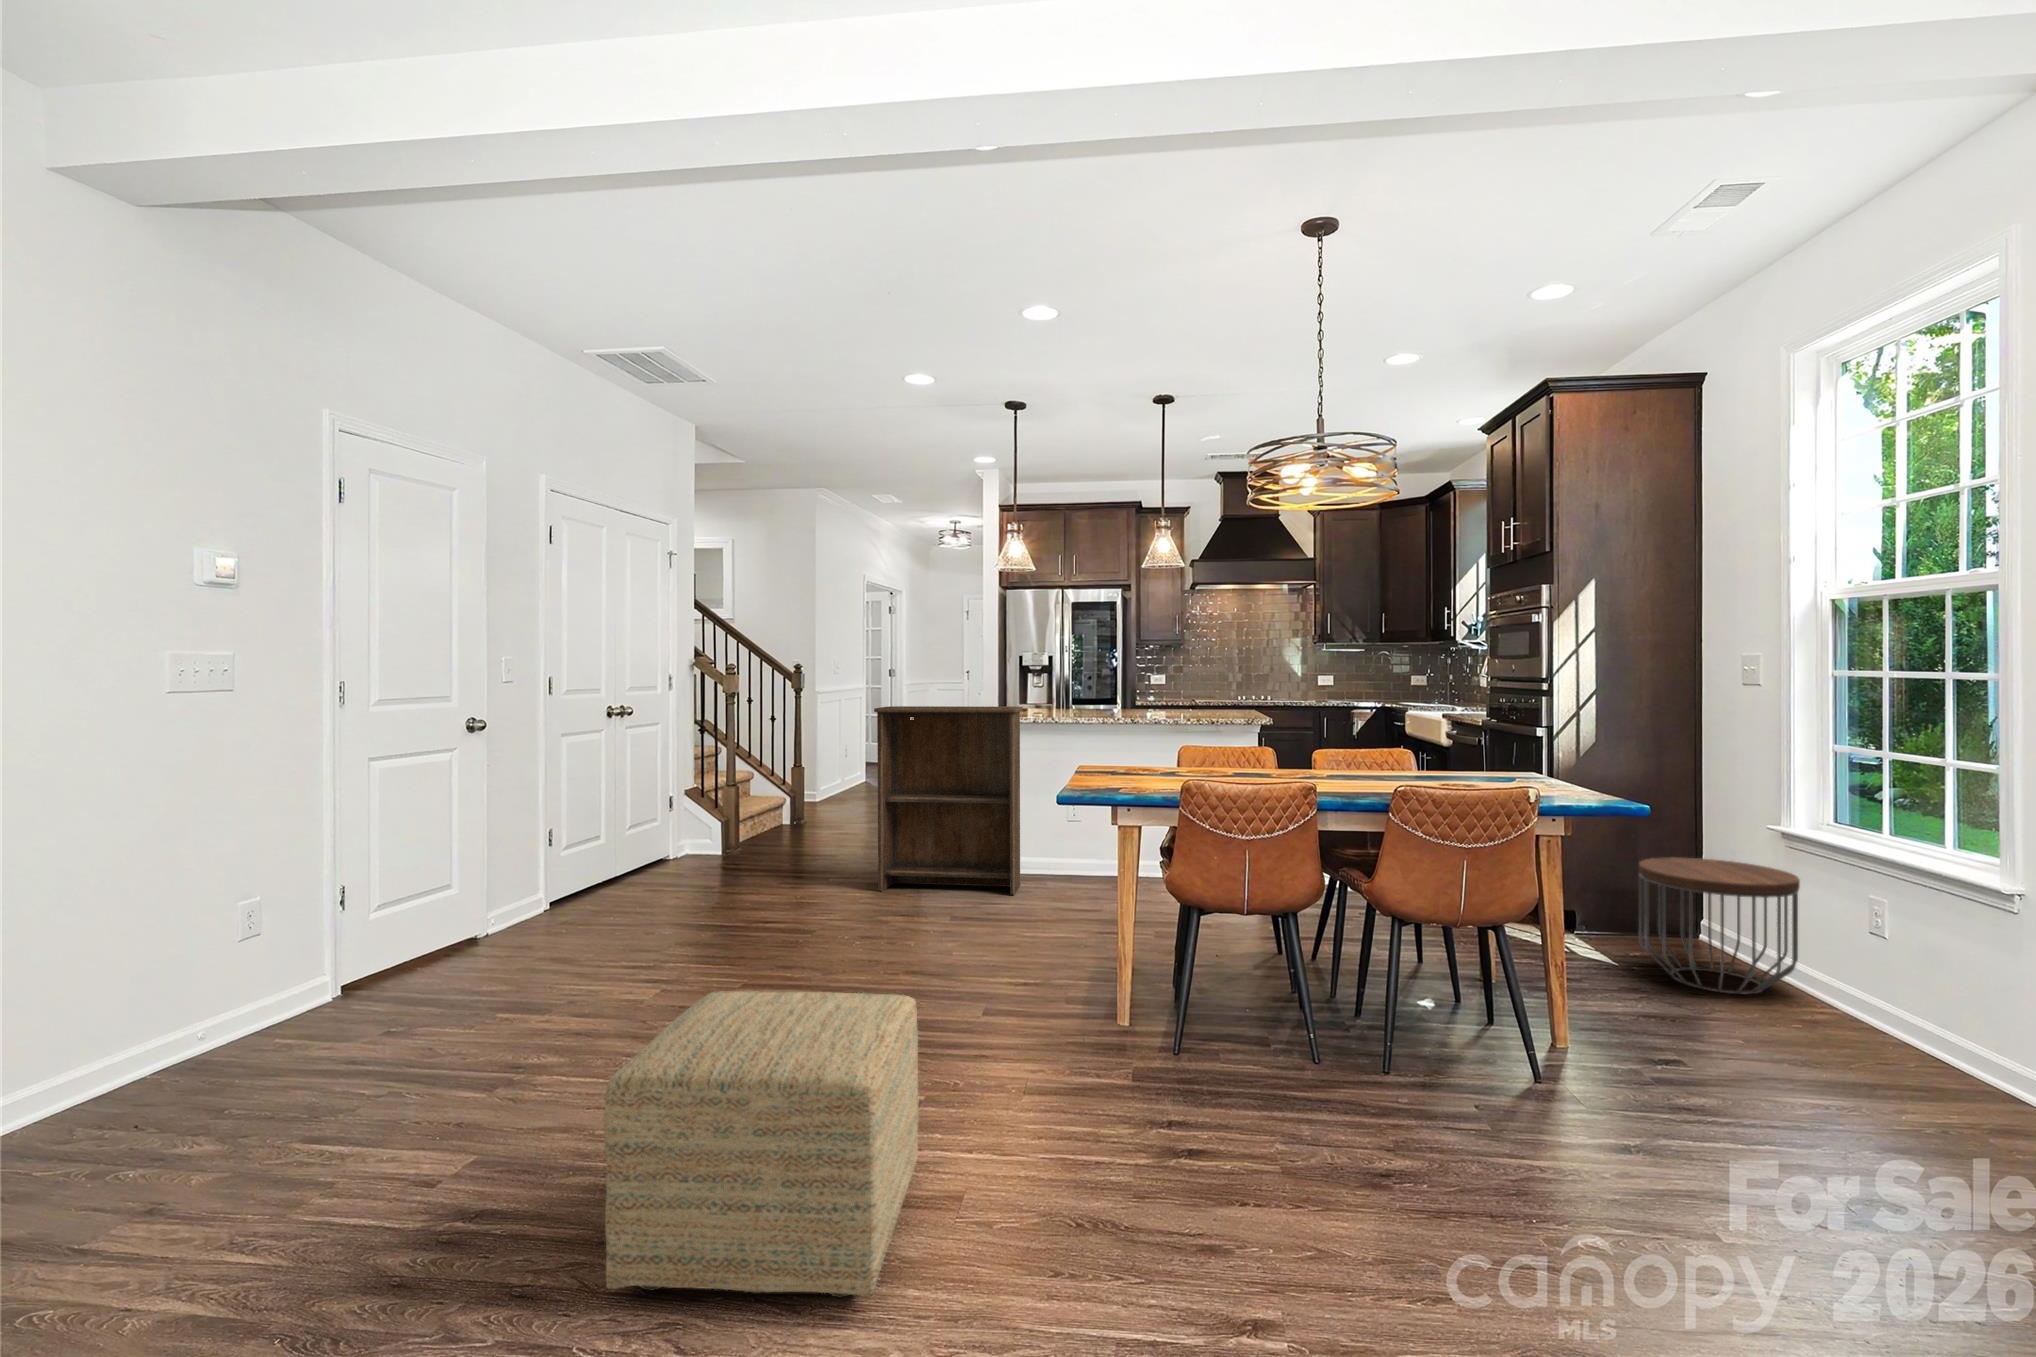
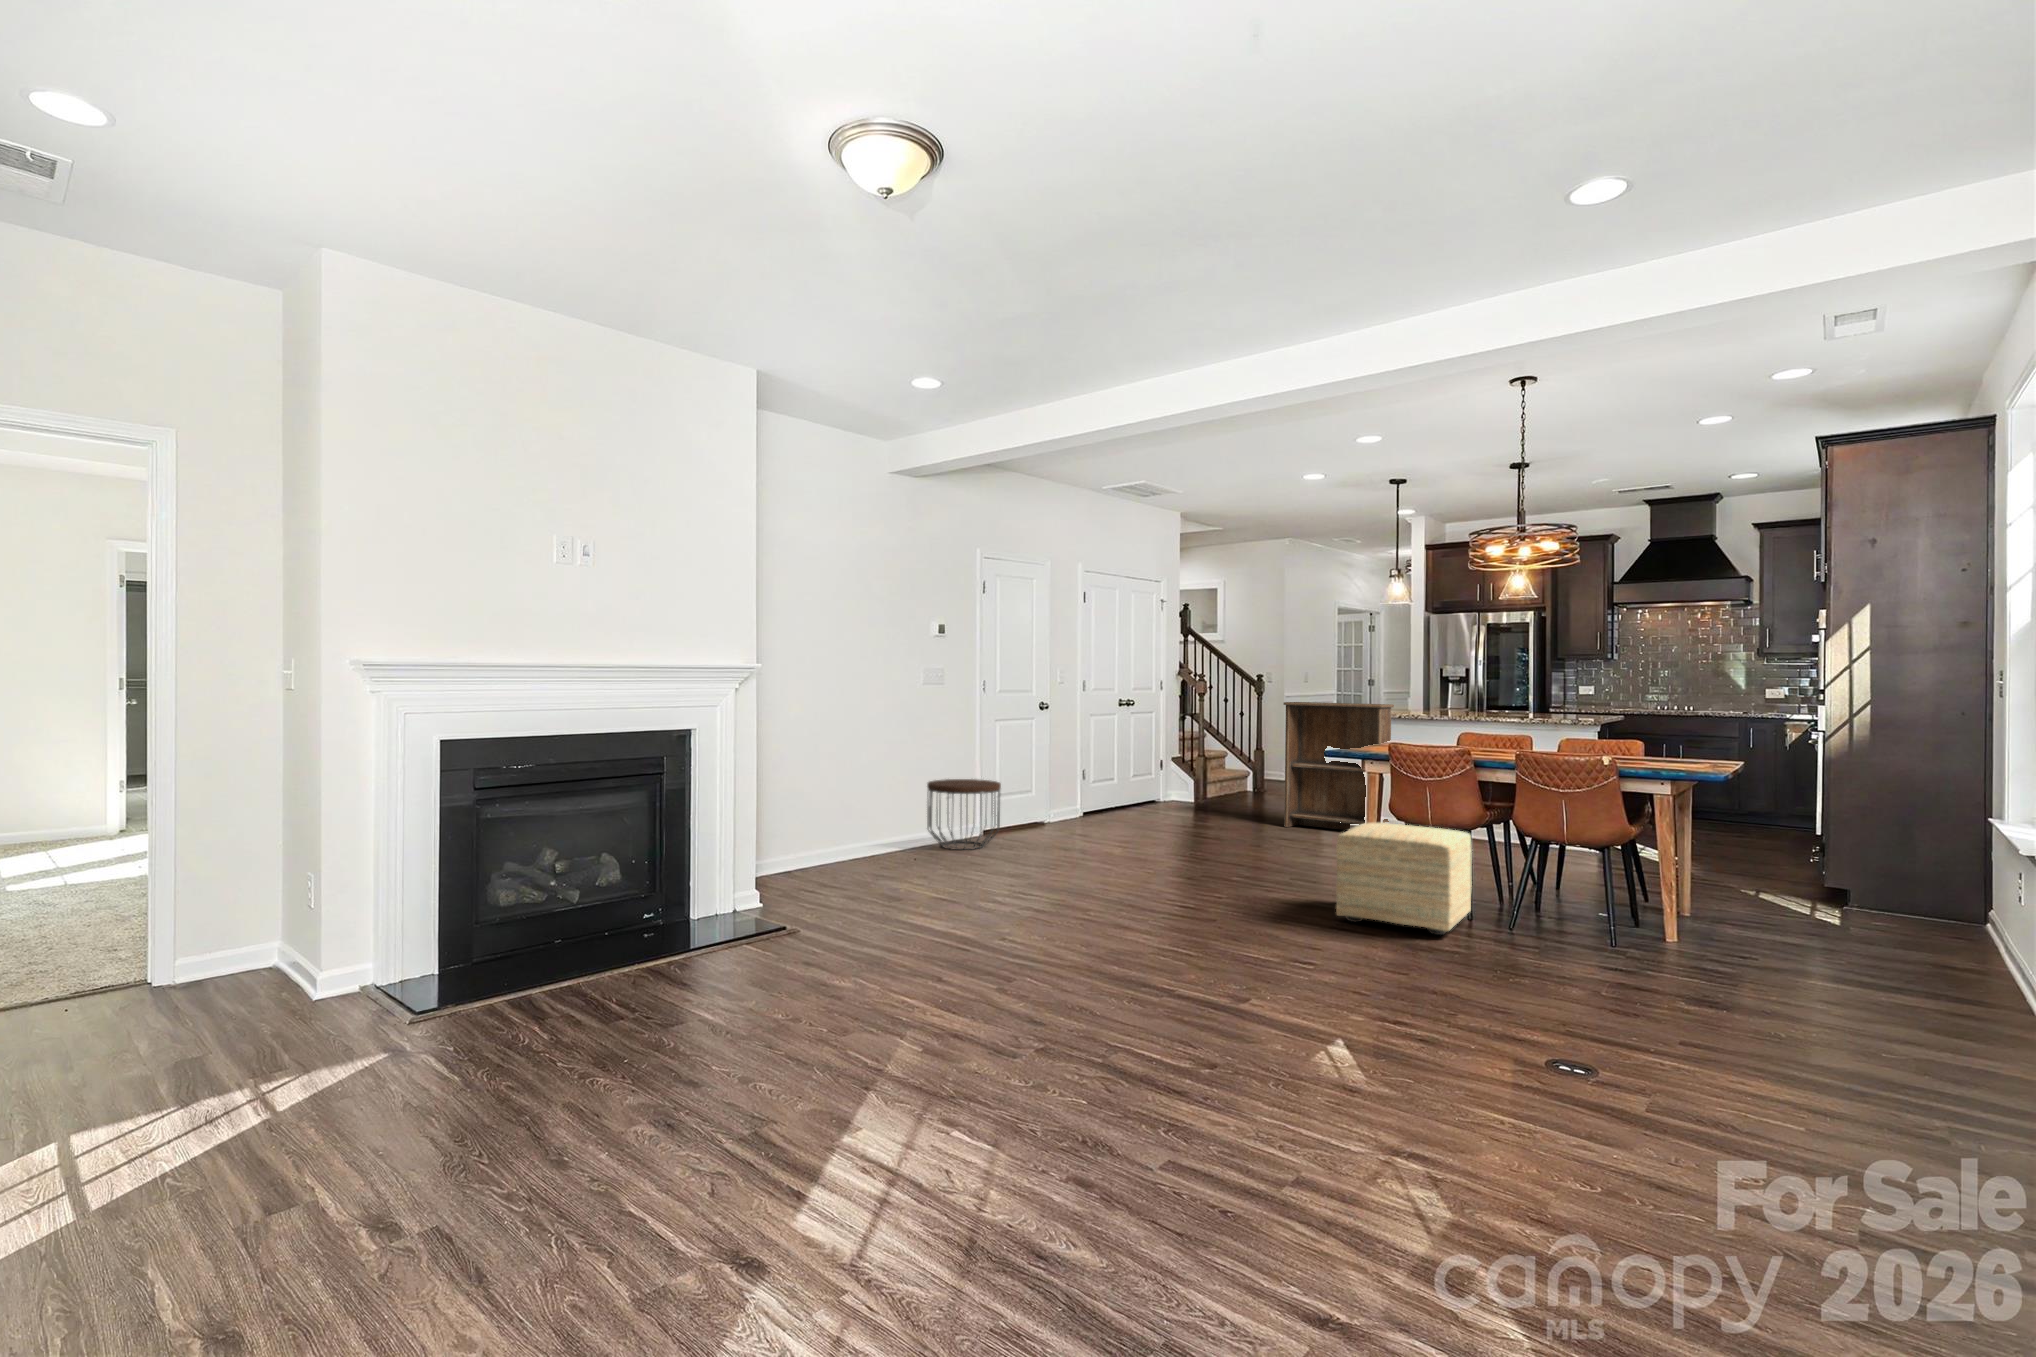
side table: present [1639,857,1800,994] -> present [927,779,1001,850]
ottoman: present [604,991,919,1297] -> present [1336,823,1472,935]

